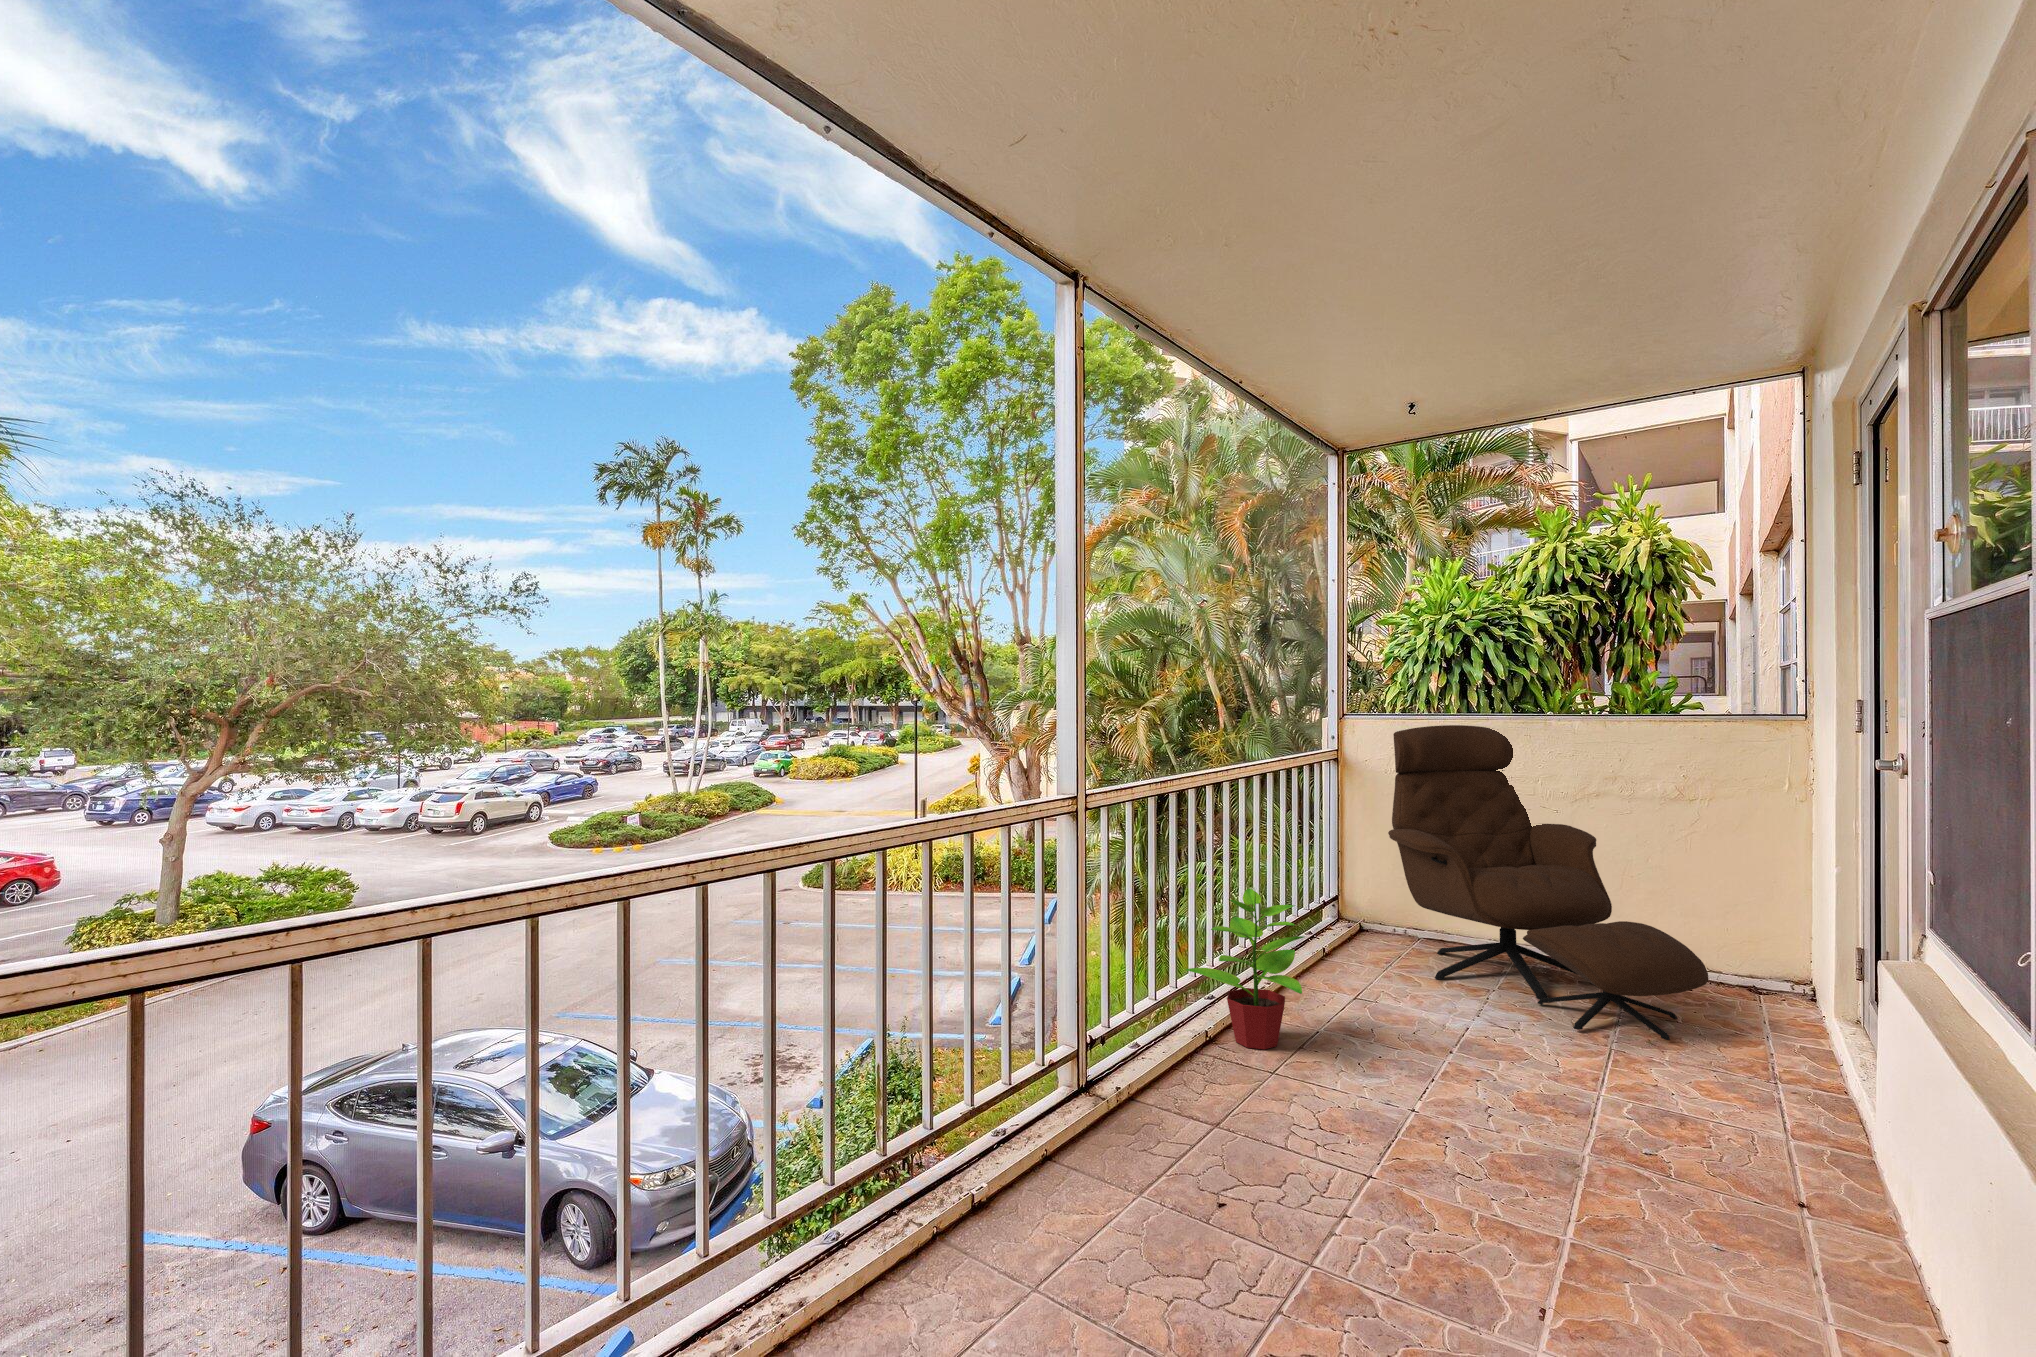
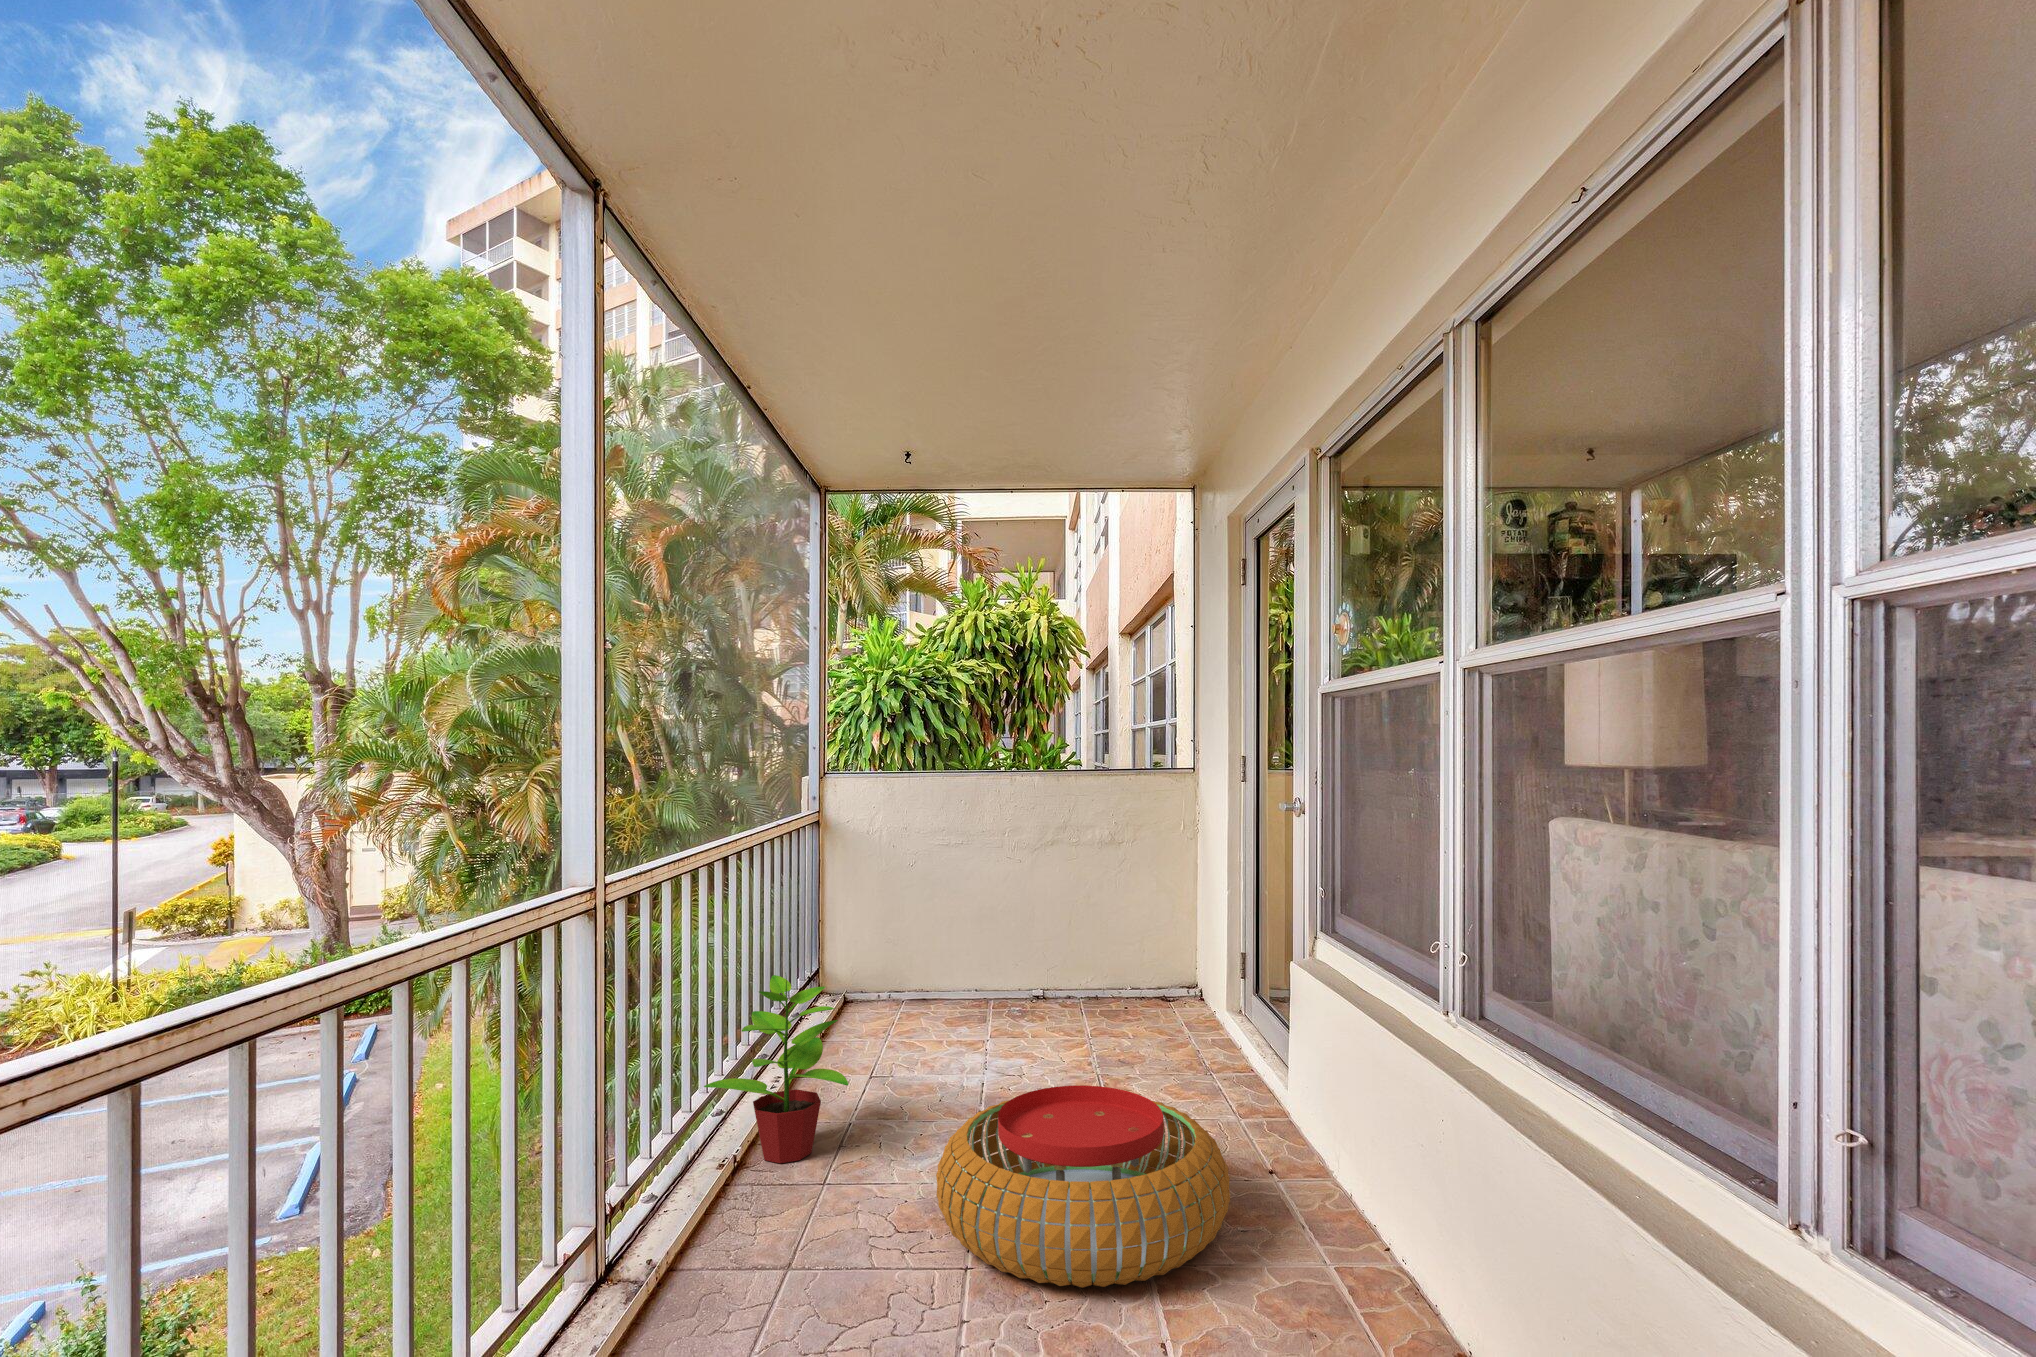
lounge chair: present [1388,725,1709,1040] -> none [881,779,1156,1063]
pouf: none [1356,1037,1699,1251] -> present [936,1085,1230,1288]

